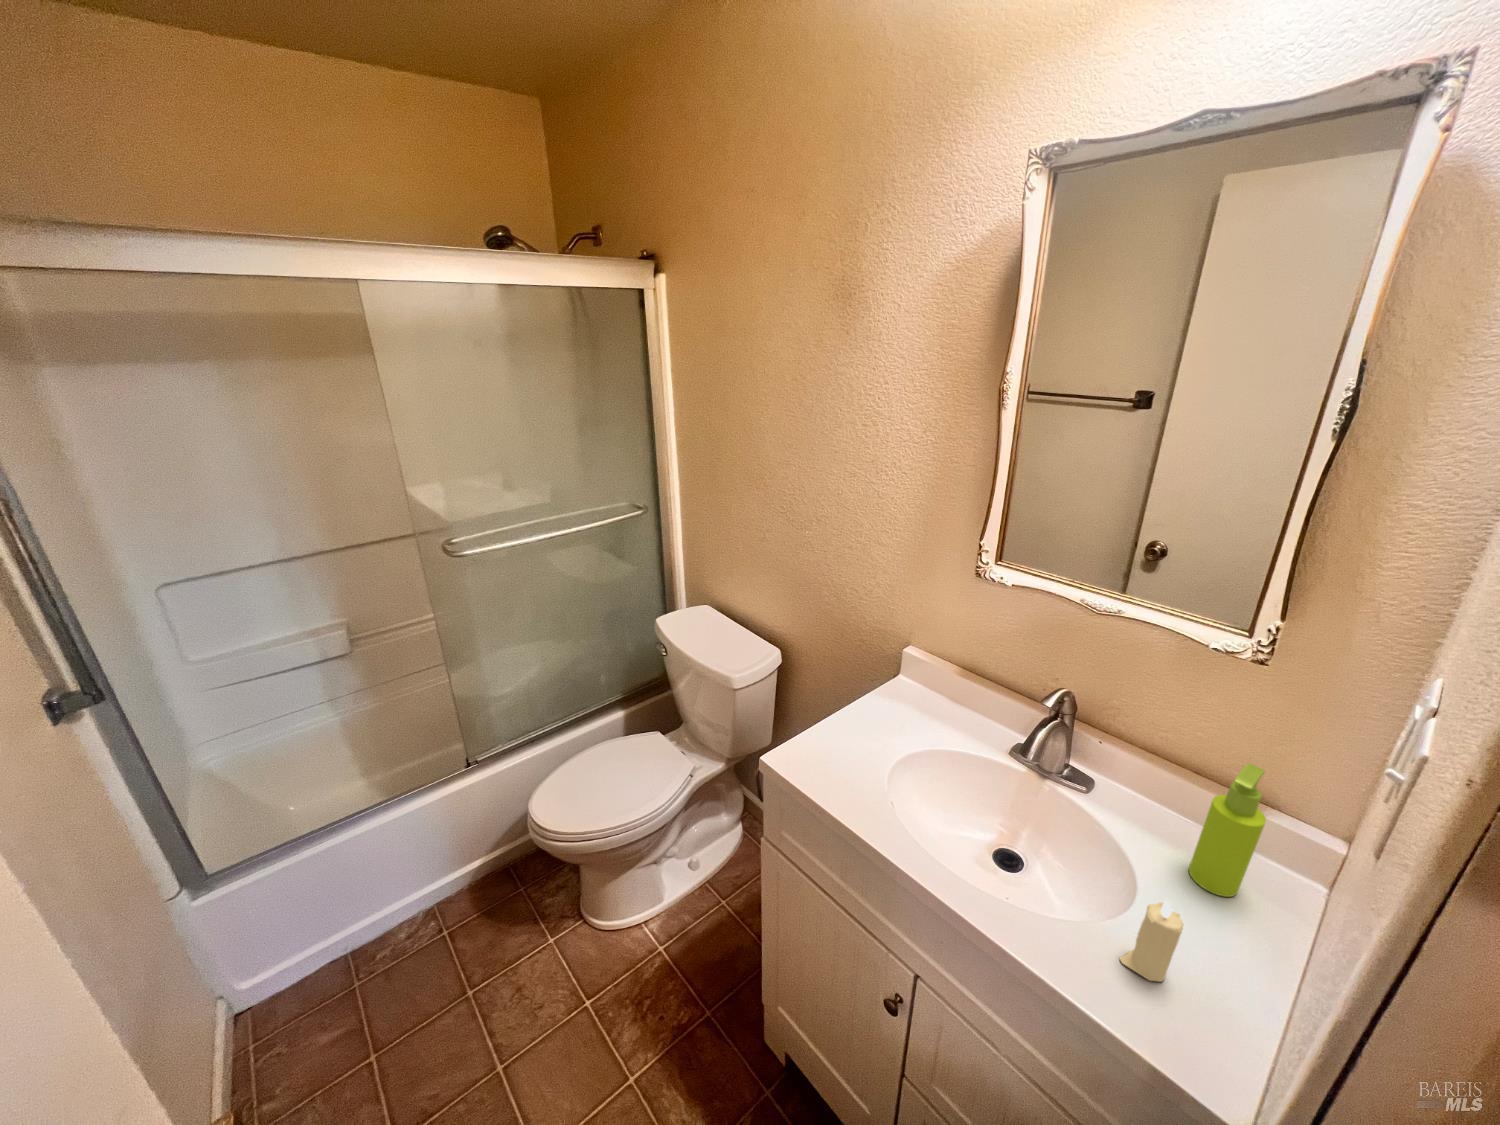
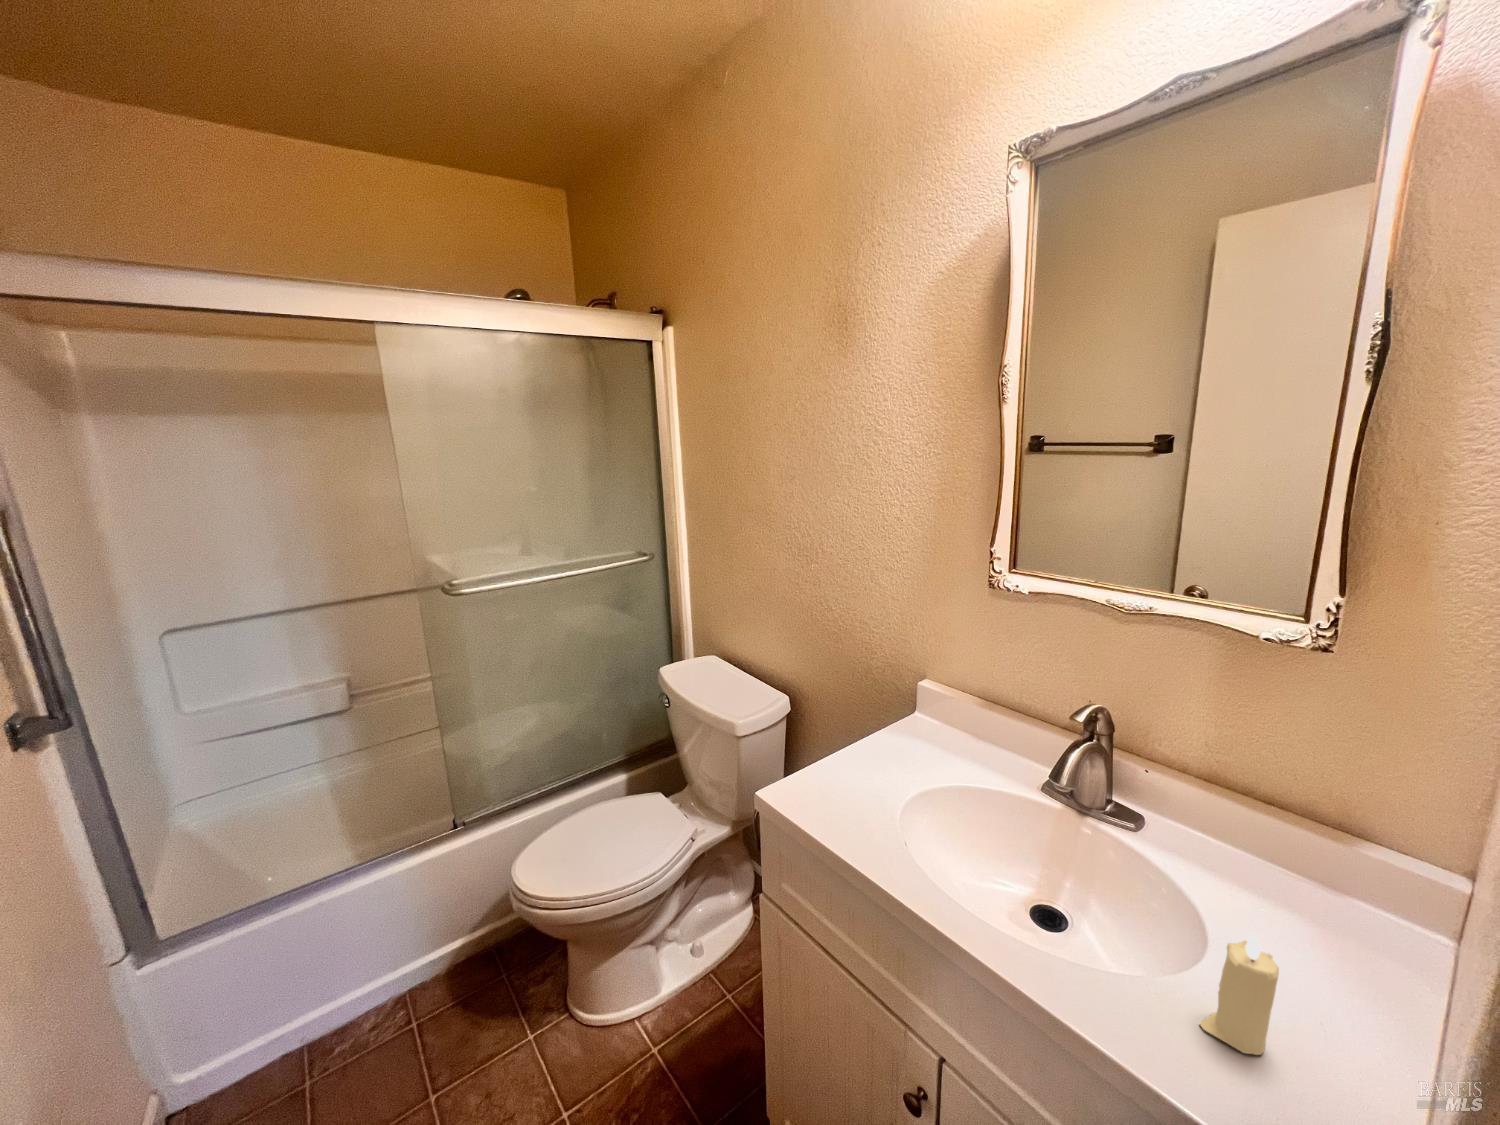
soap dispenser: present [1189,763,1266,897] -> none [1276,769,1367,950]

